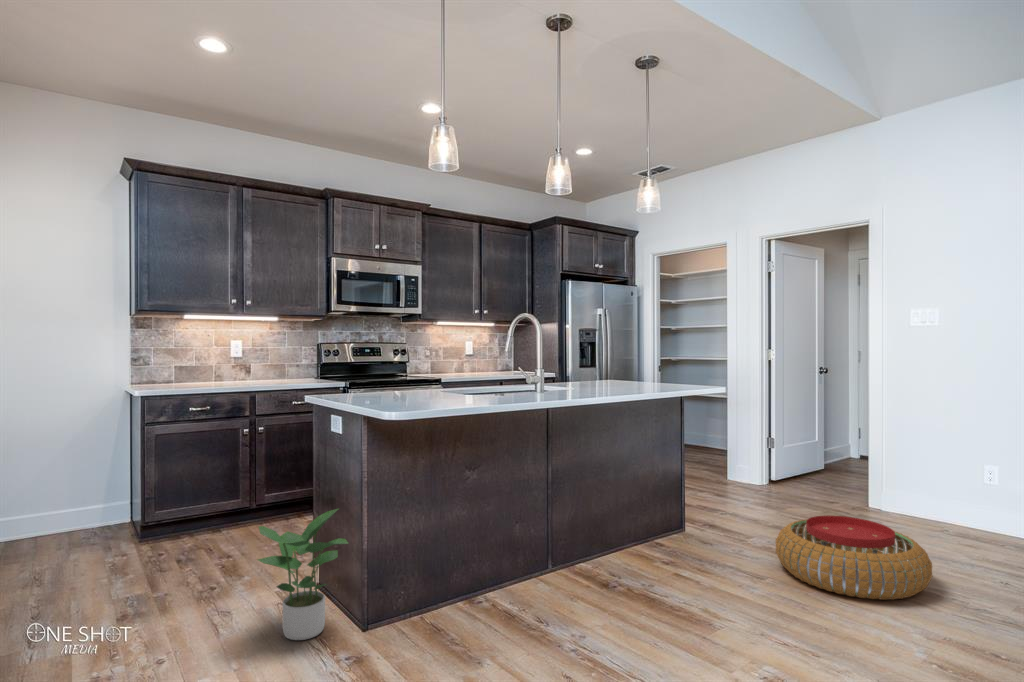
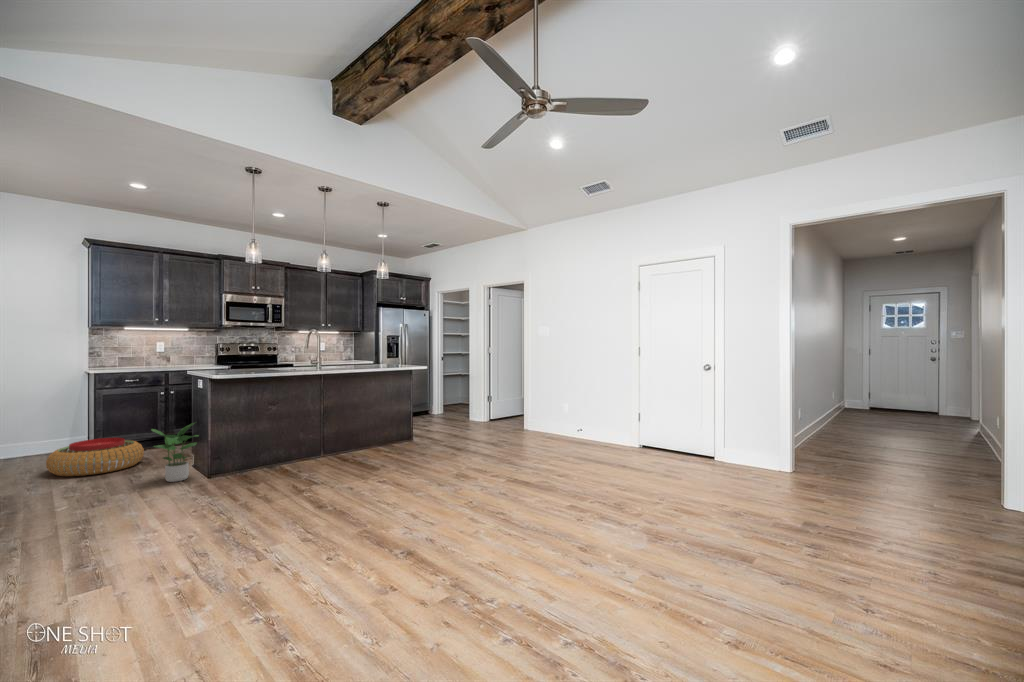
pouf: present [776,516,932,600] -> present [46,438,144,476]

